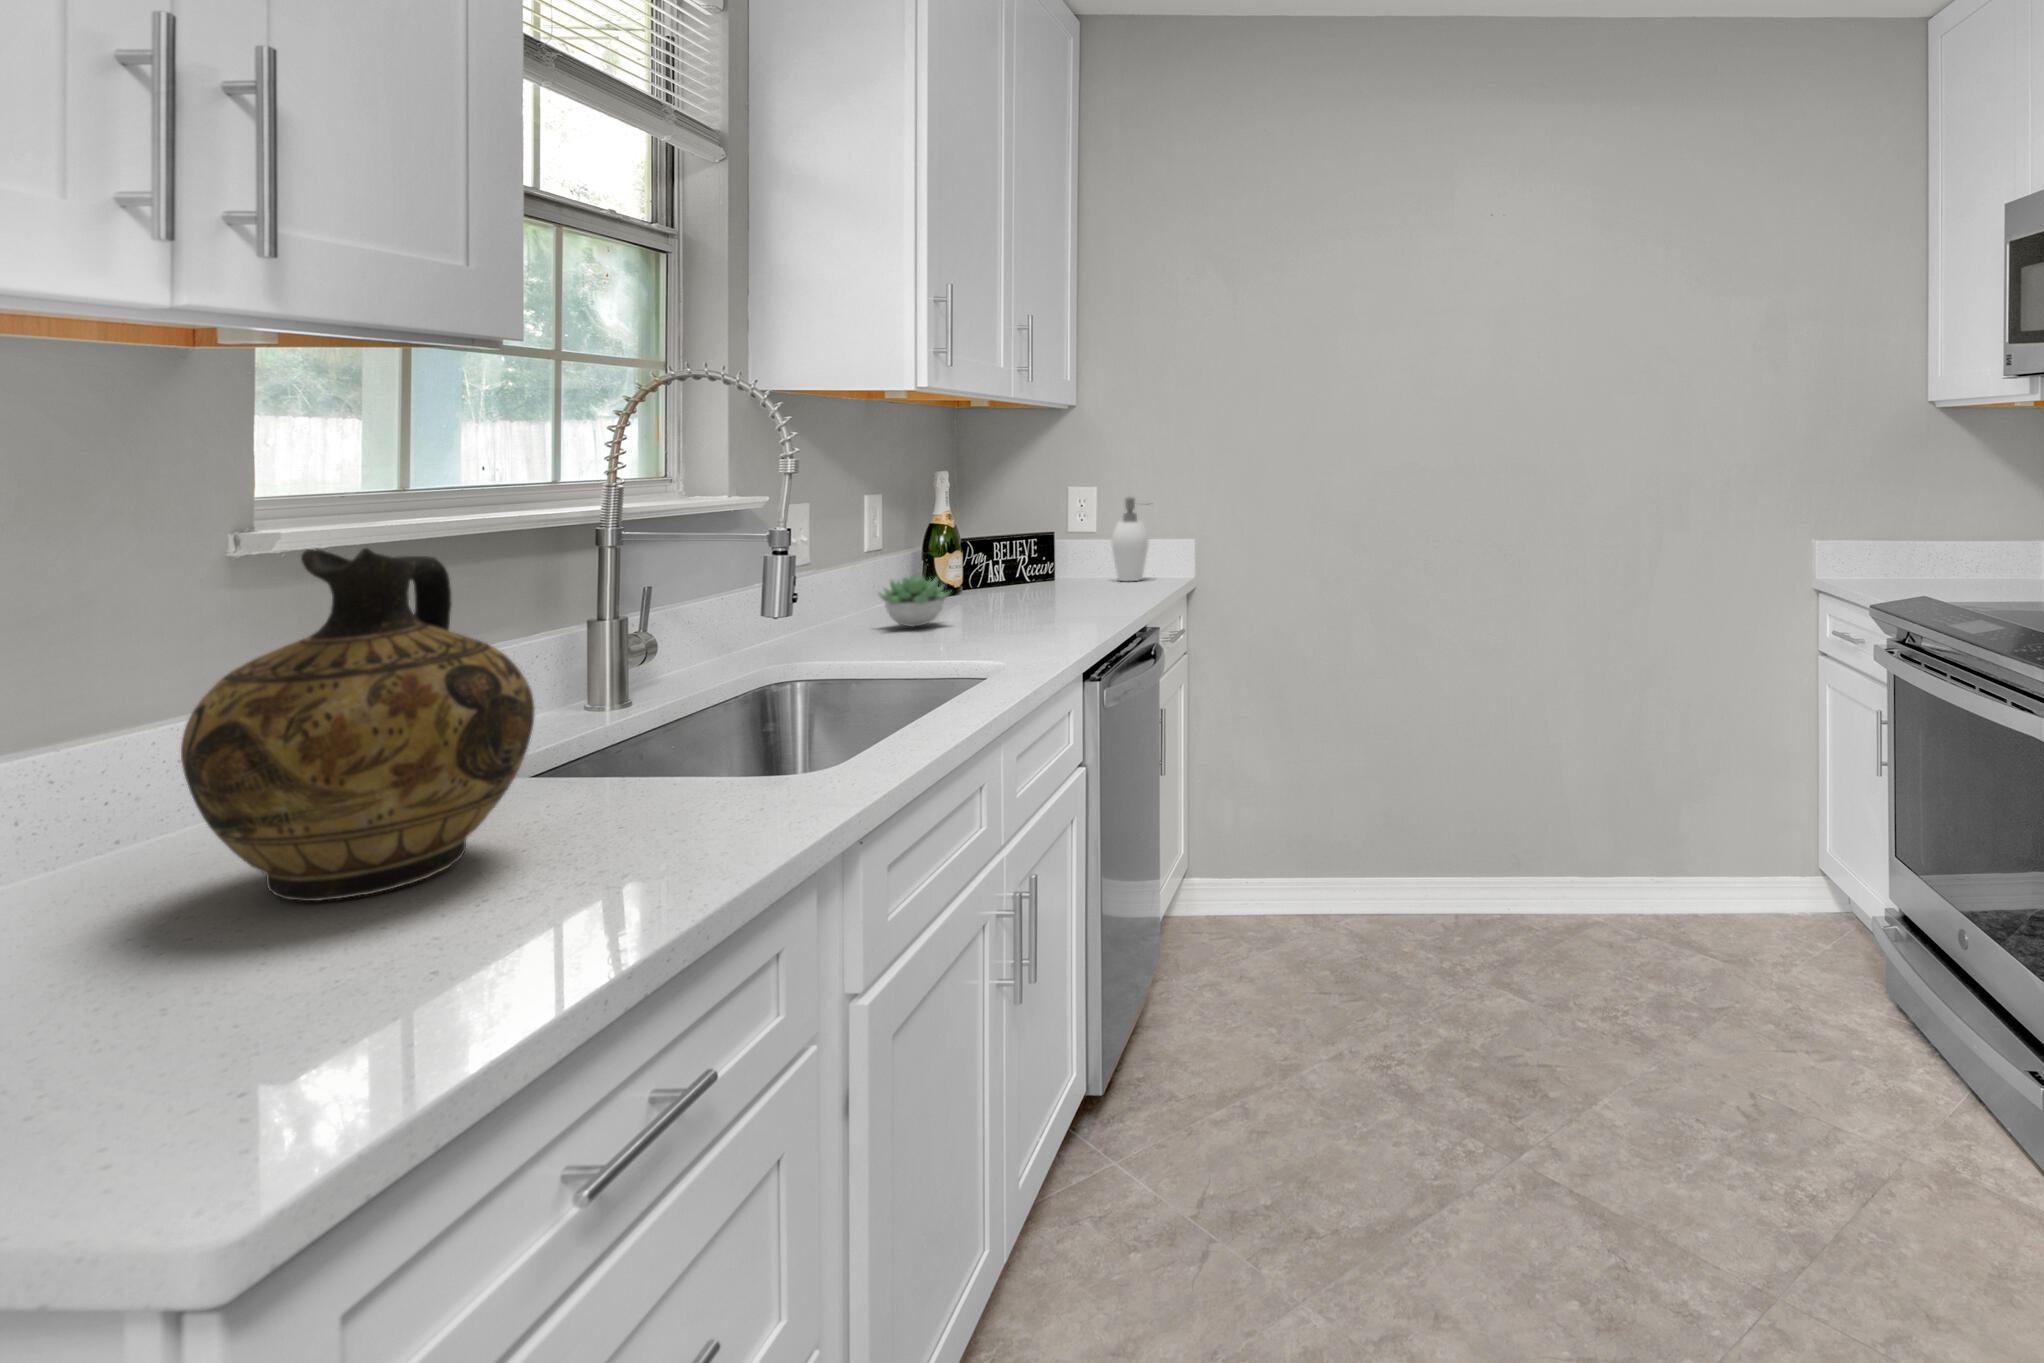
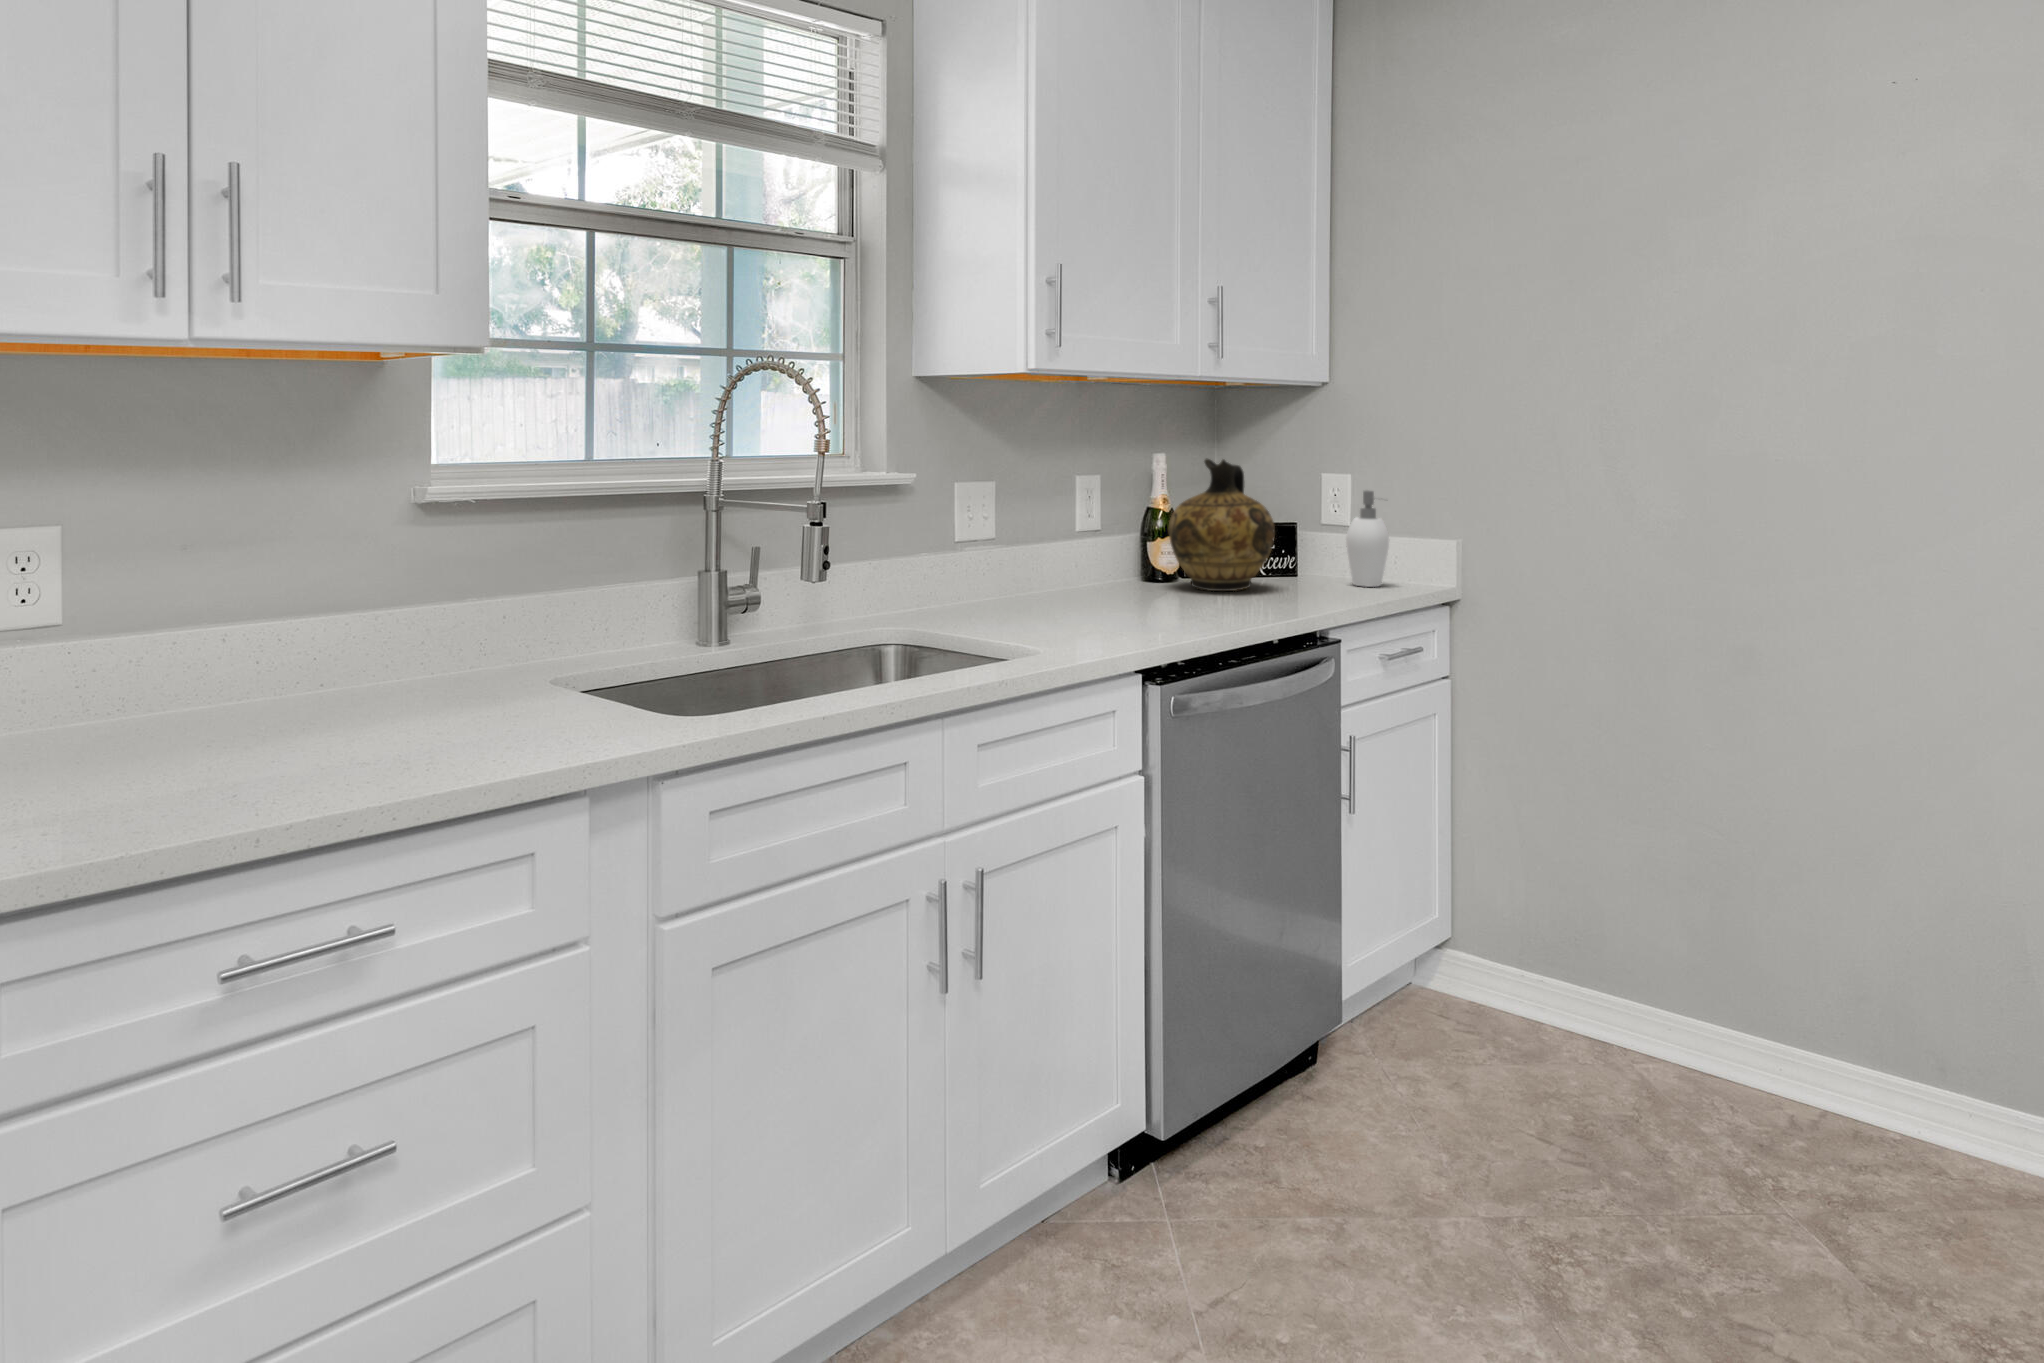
ceramic jug: present [181,548,535,901] -> present [1169,459,1275,591]
succulent plant: present [878,576,950,626] -> none [1031,559,1097,608]

